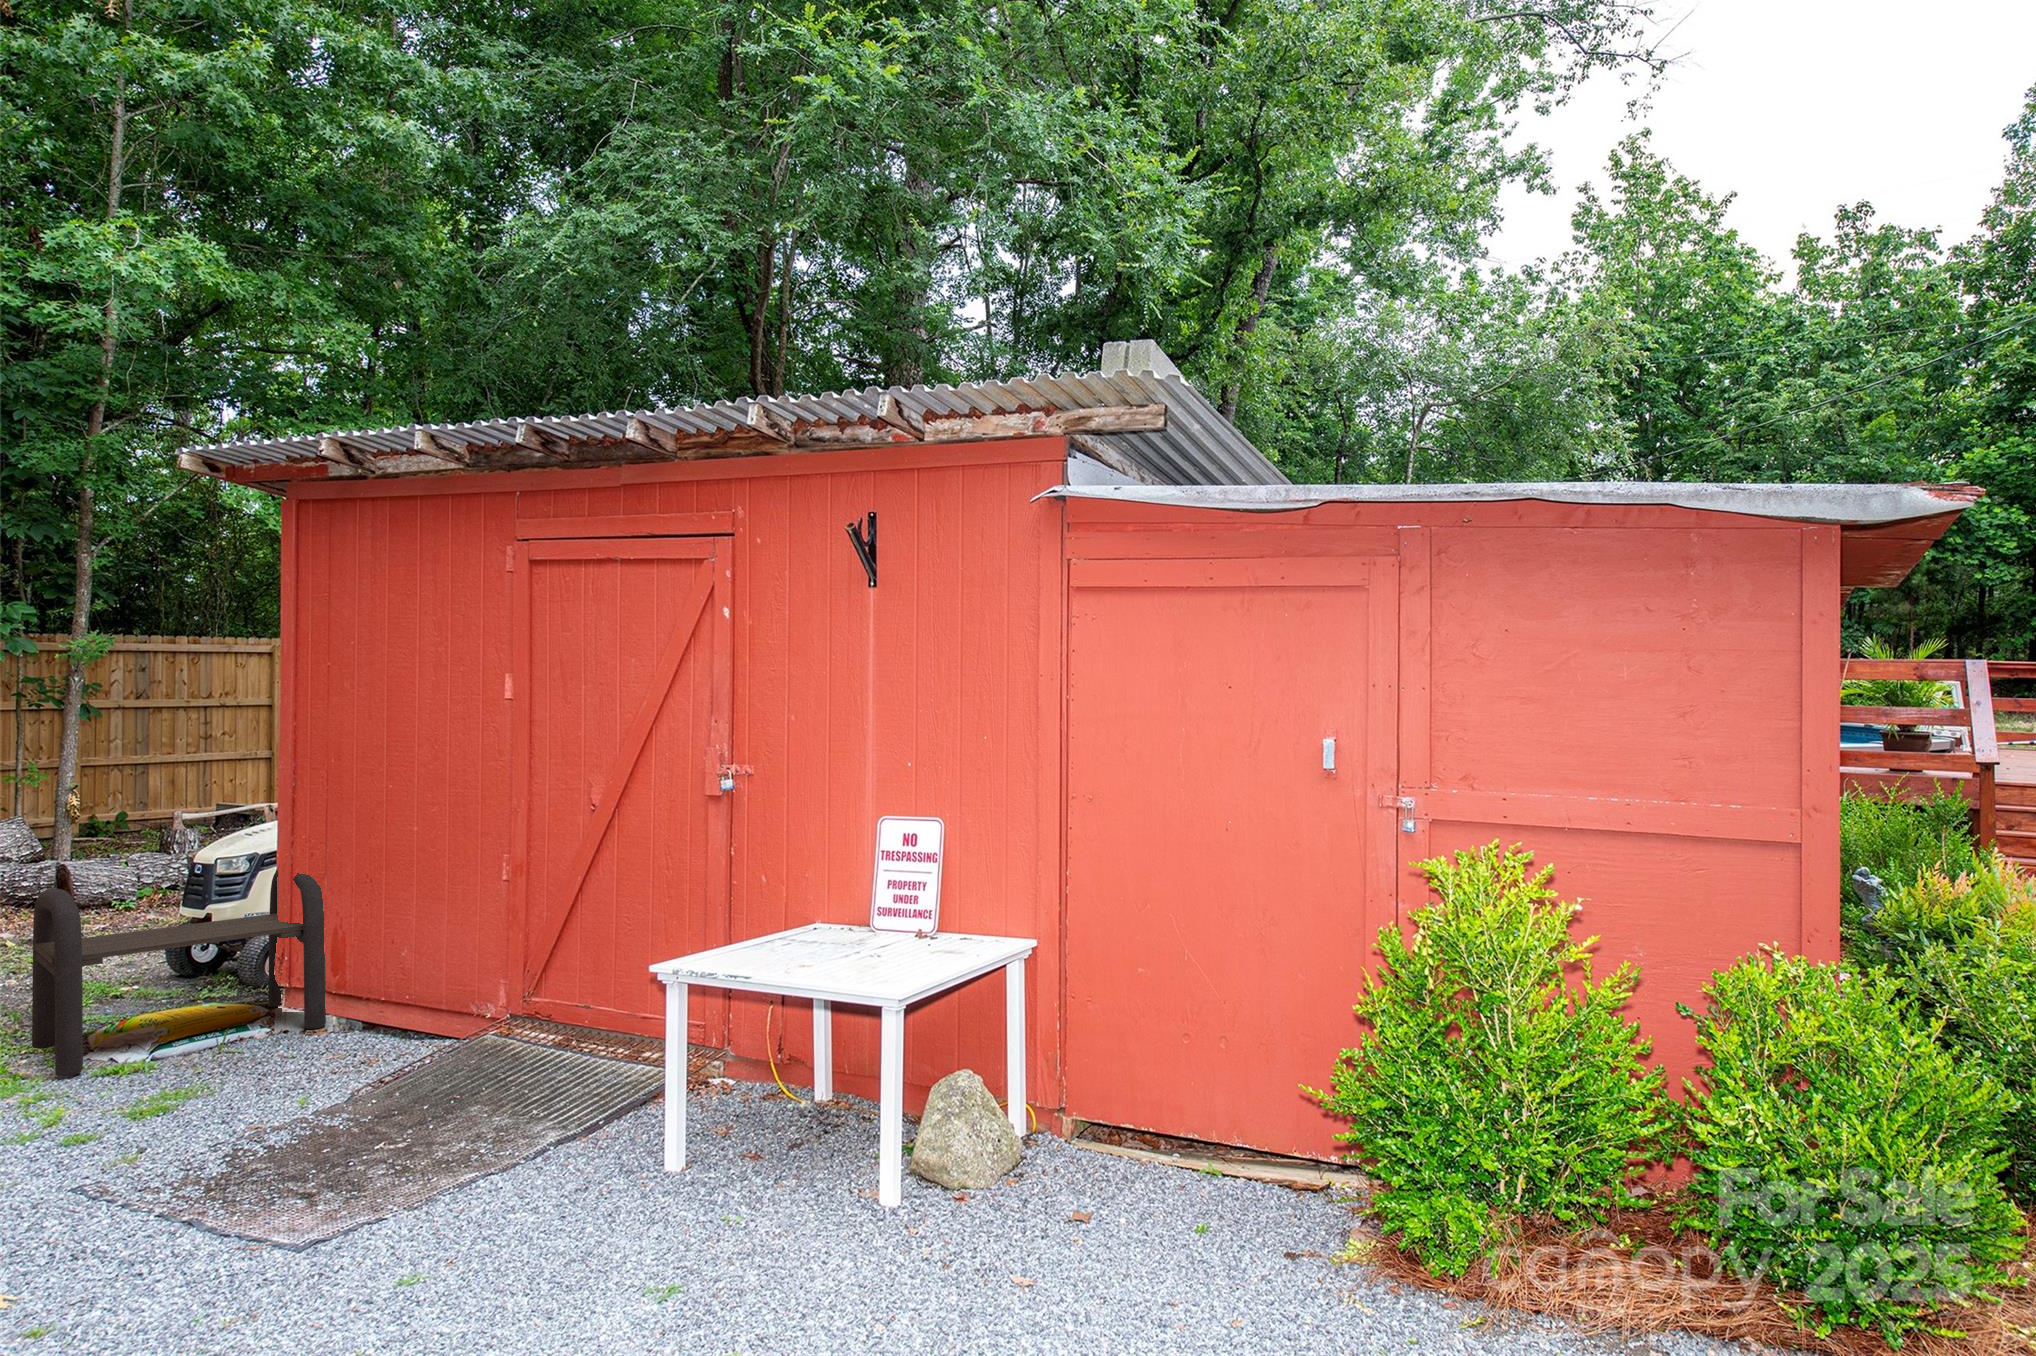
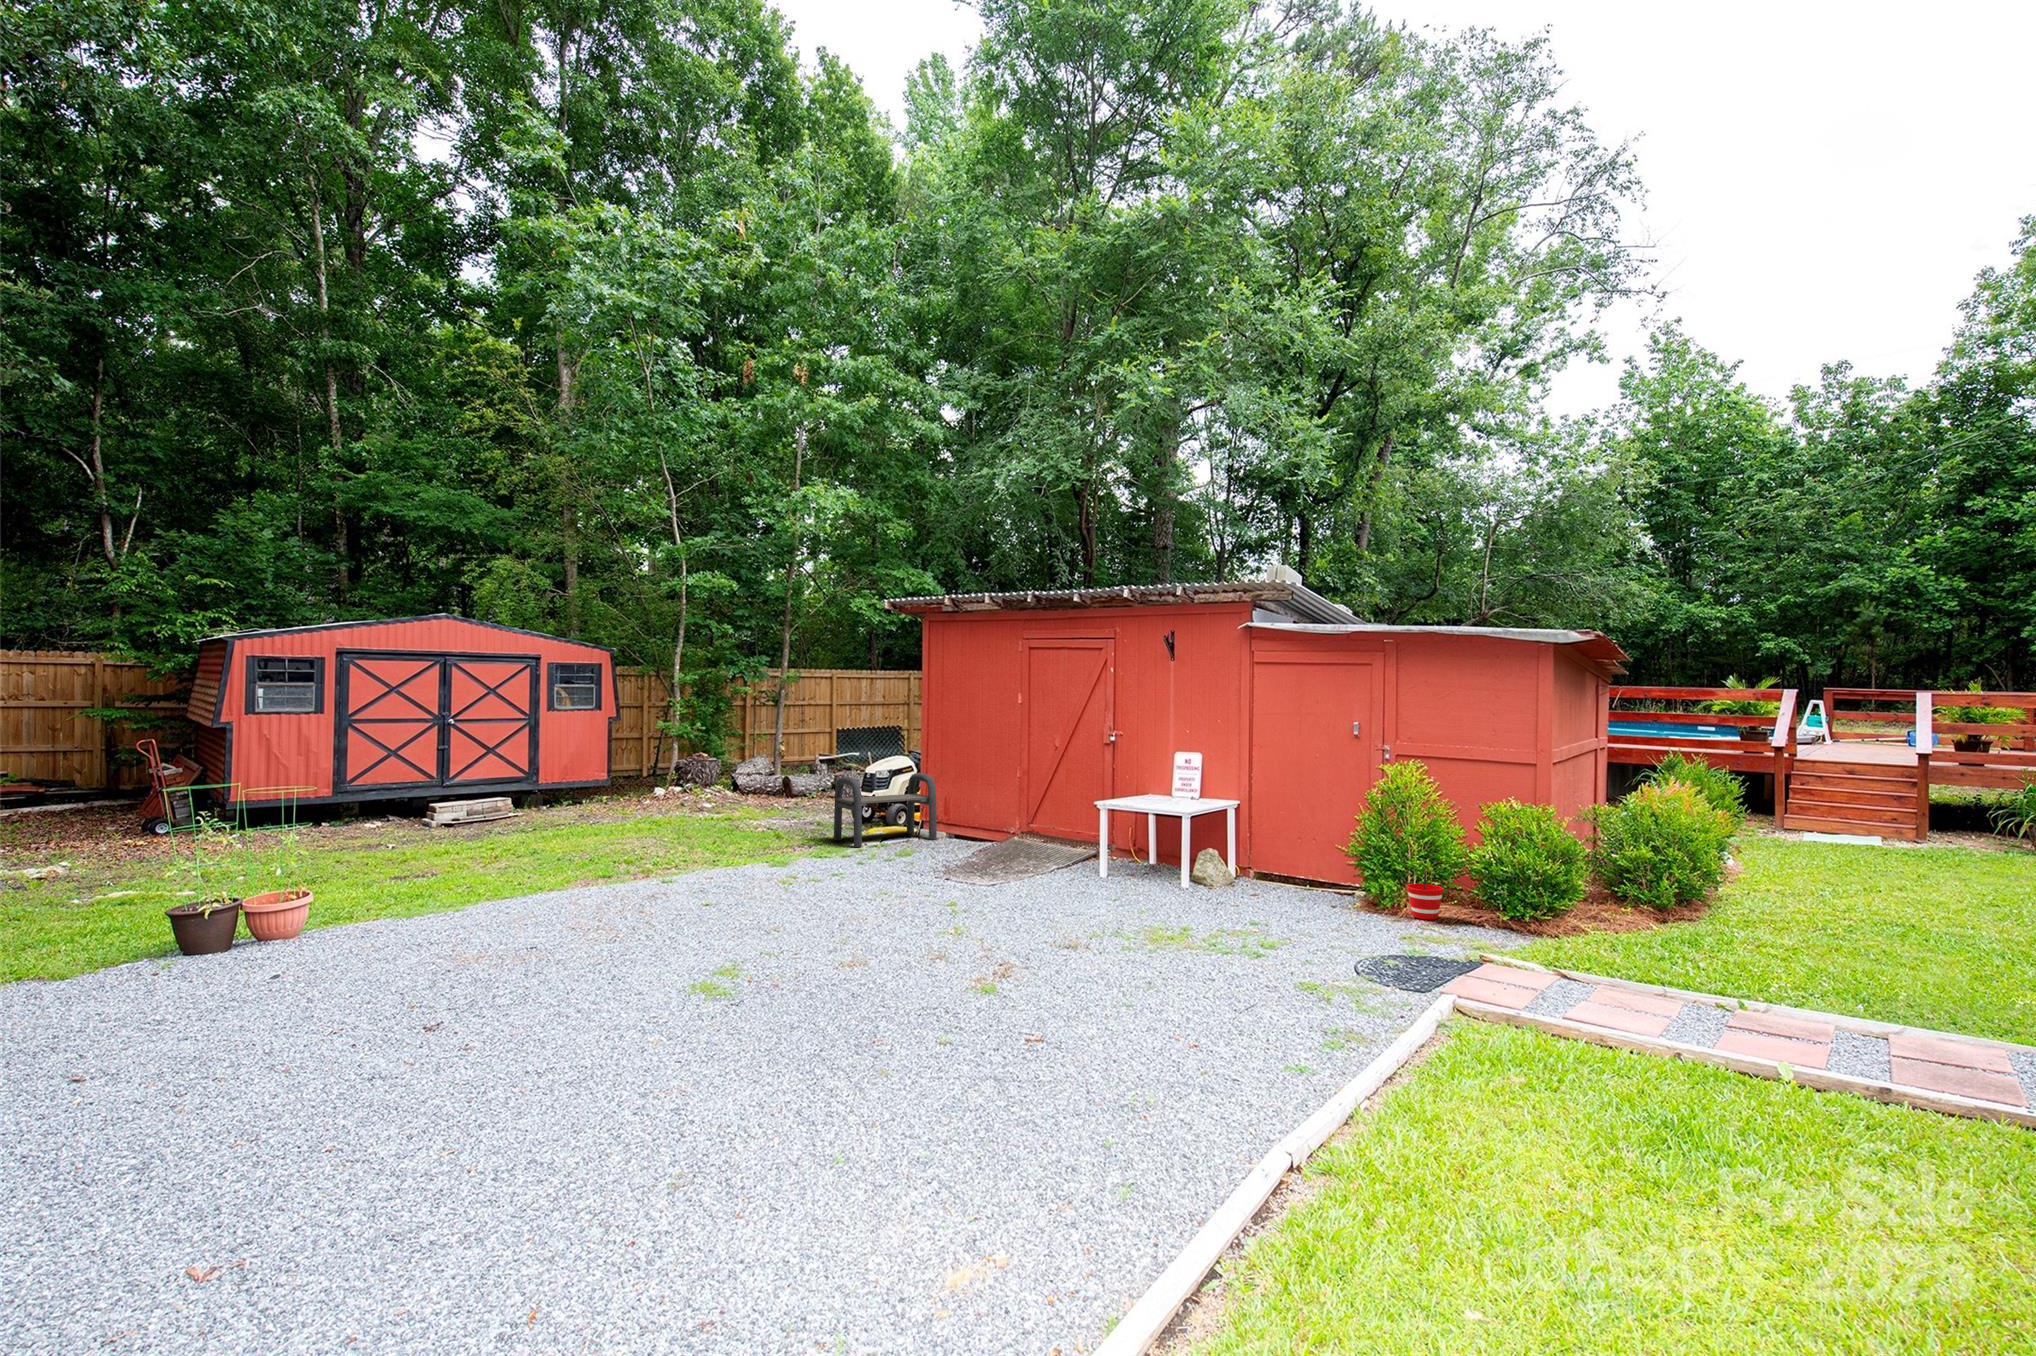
bucket: none [1500,1182,1611,1332] -> present [1406,872,1444,920]

